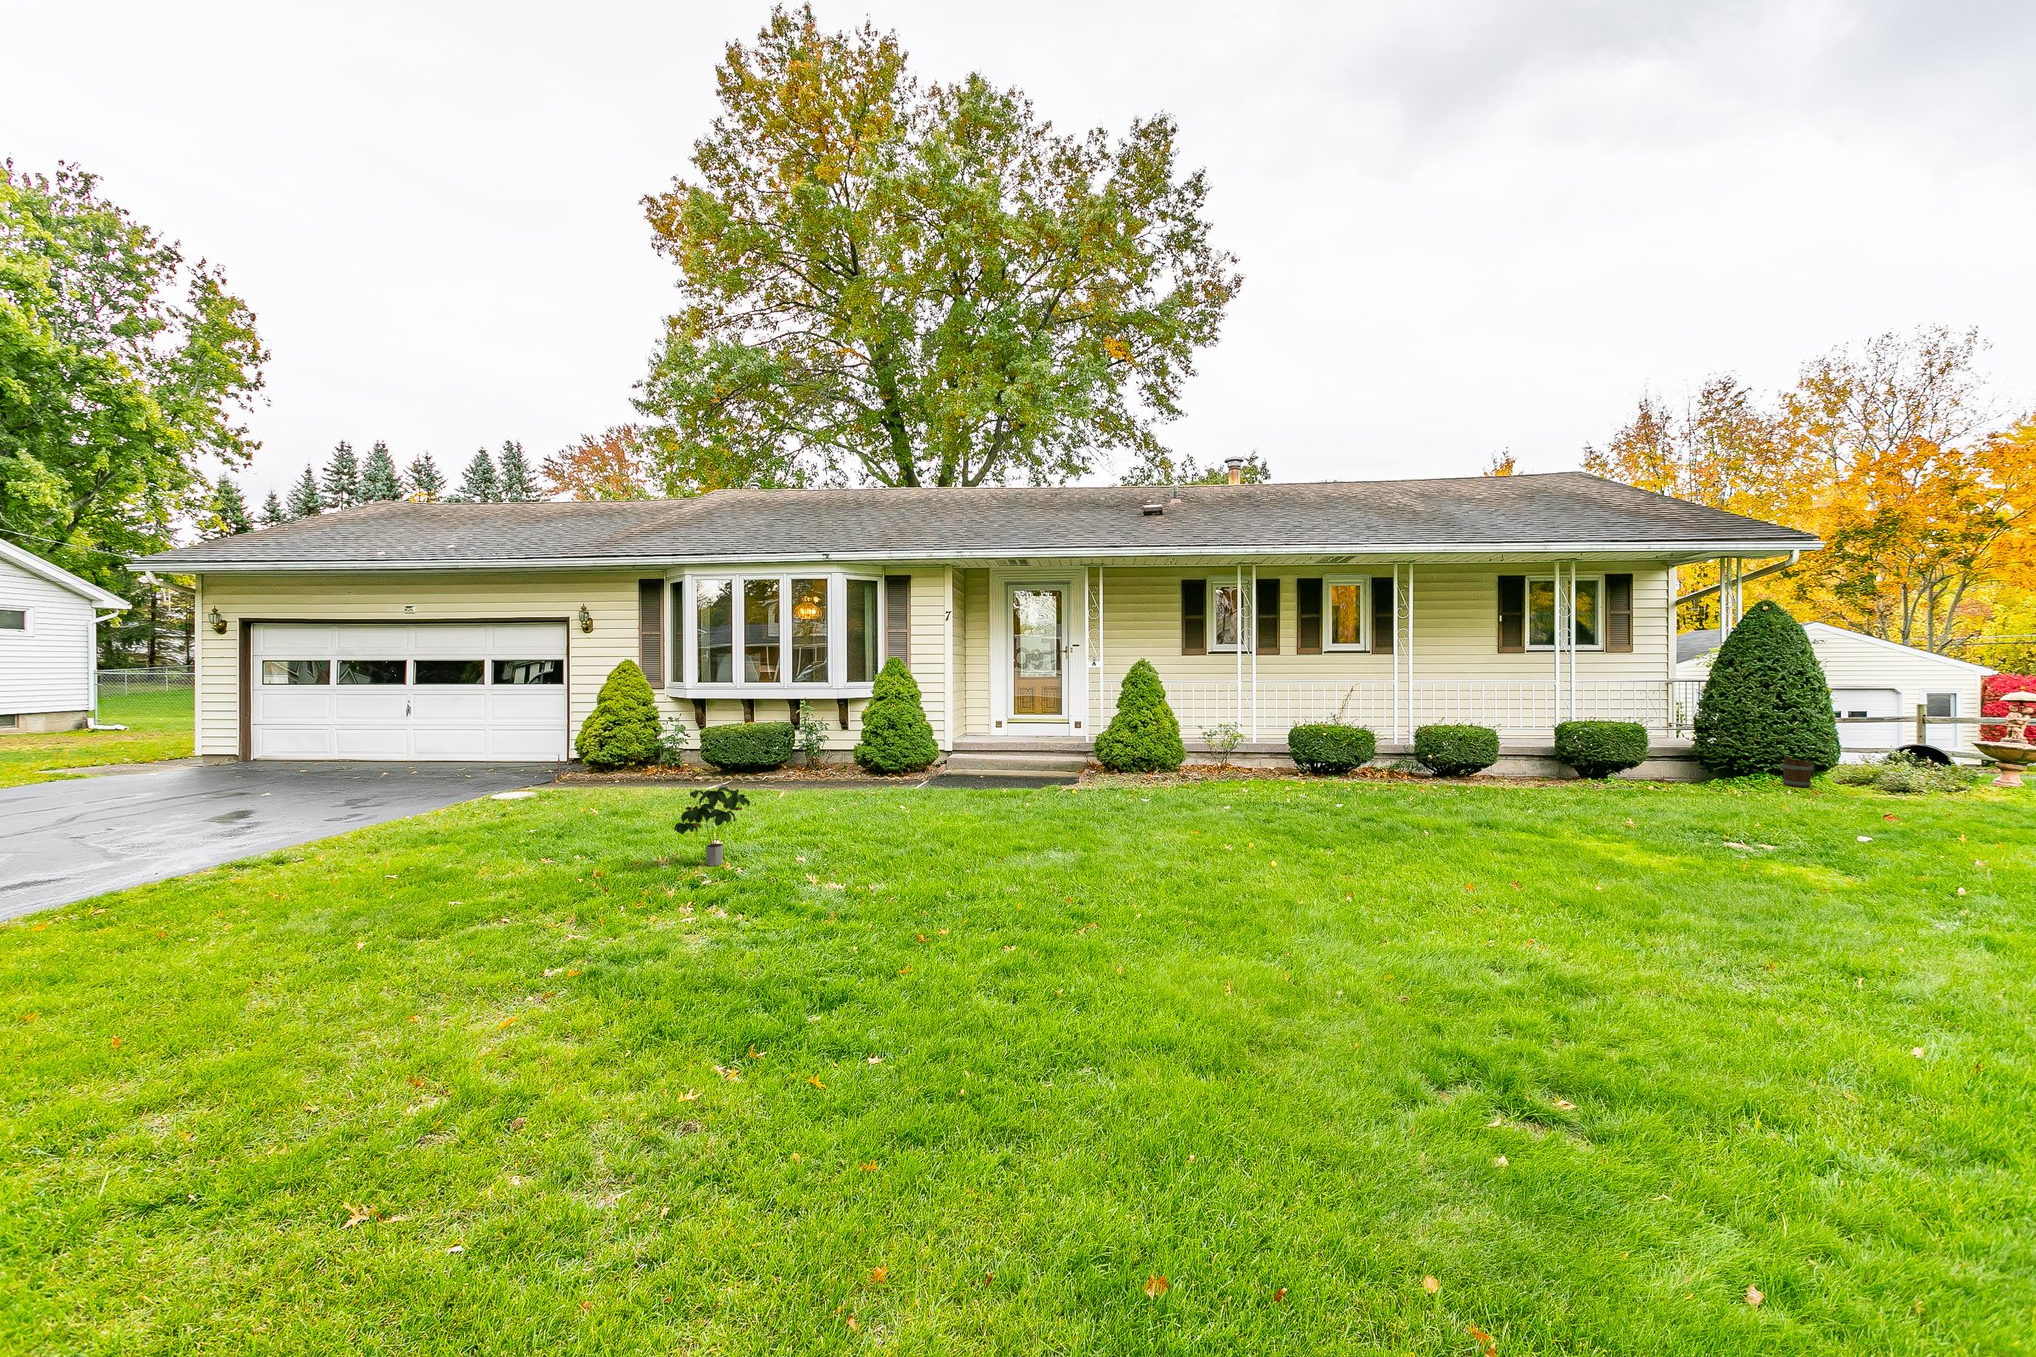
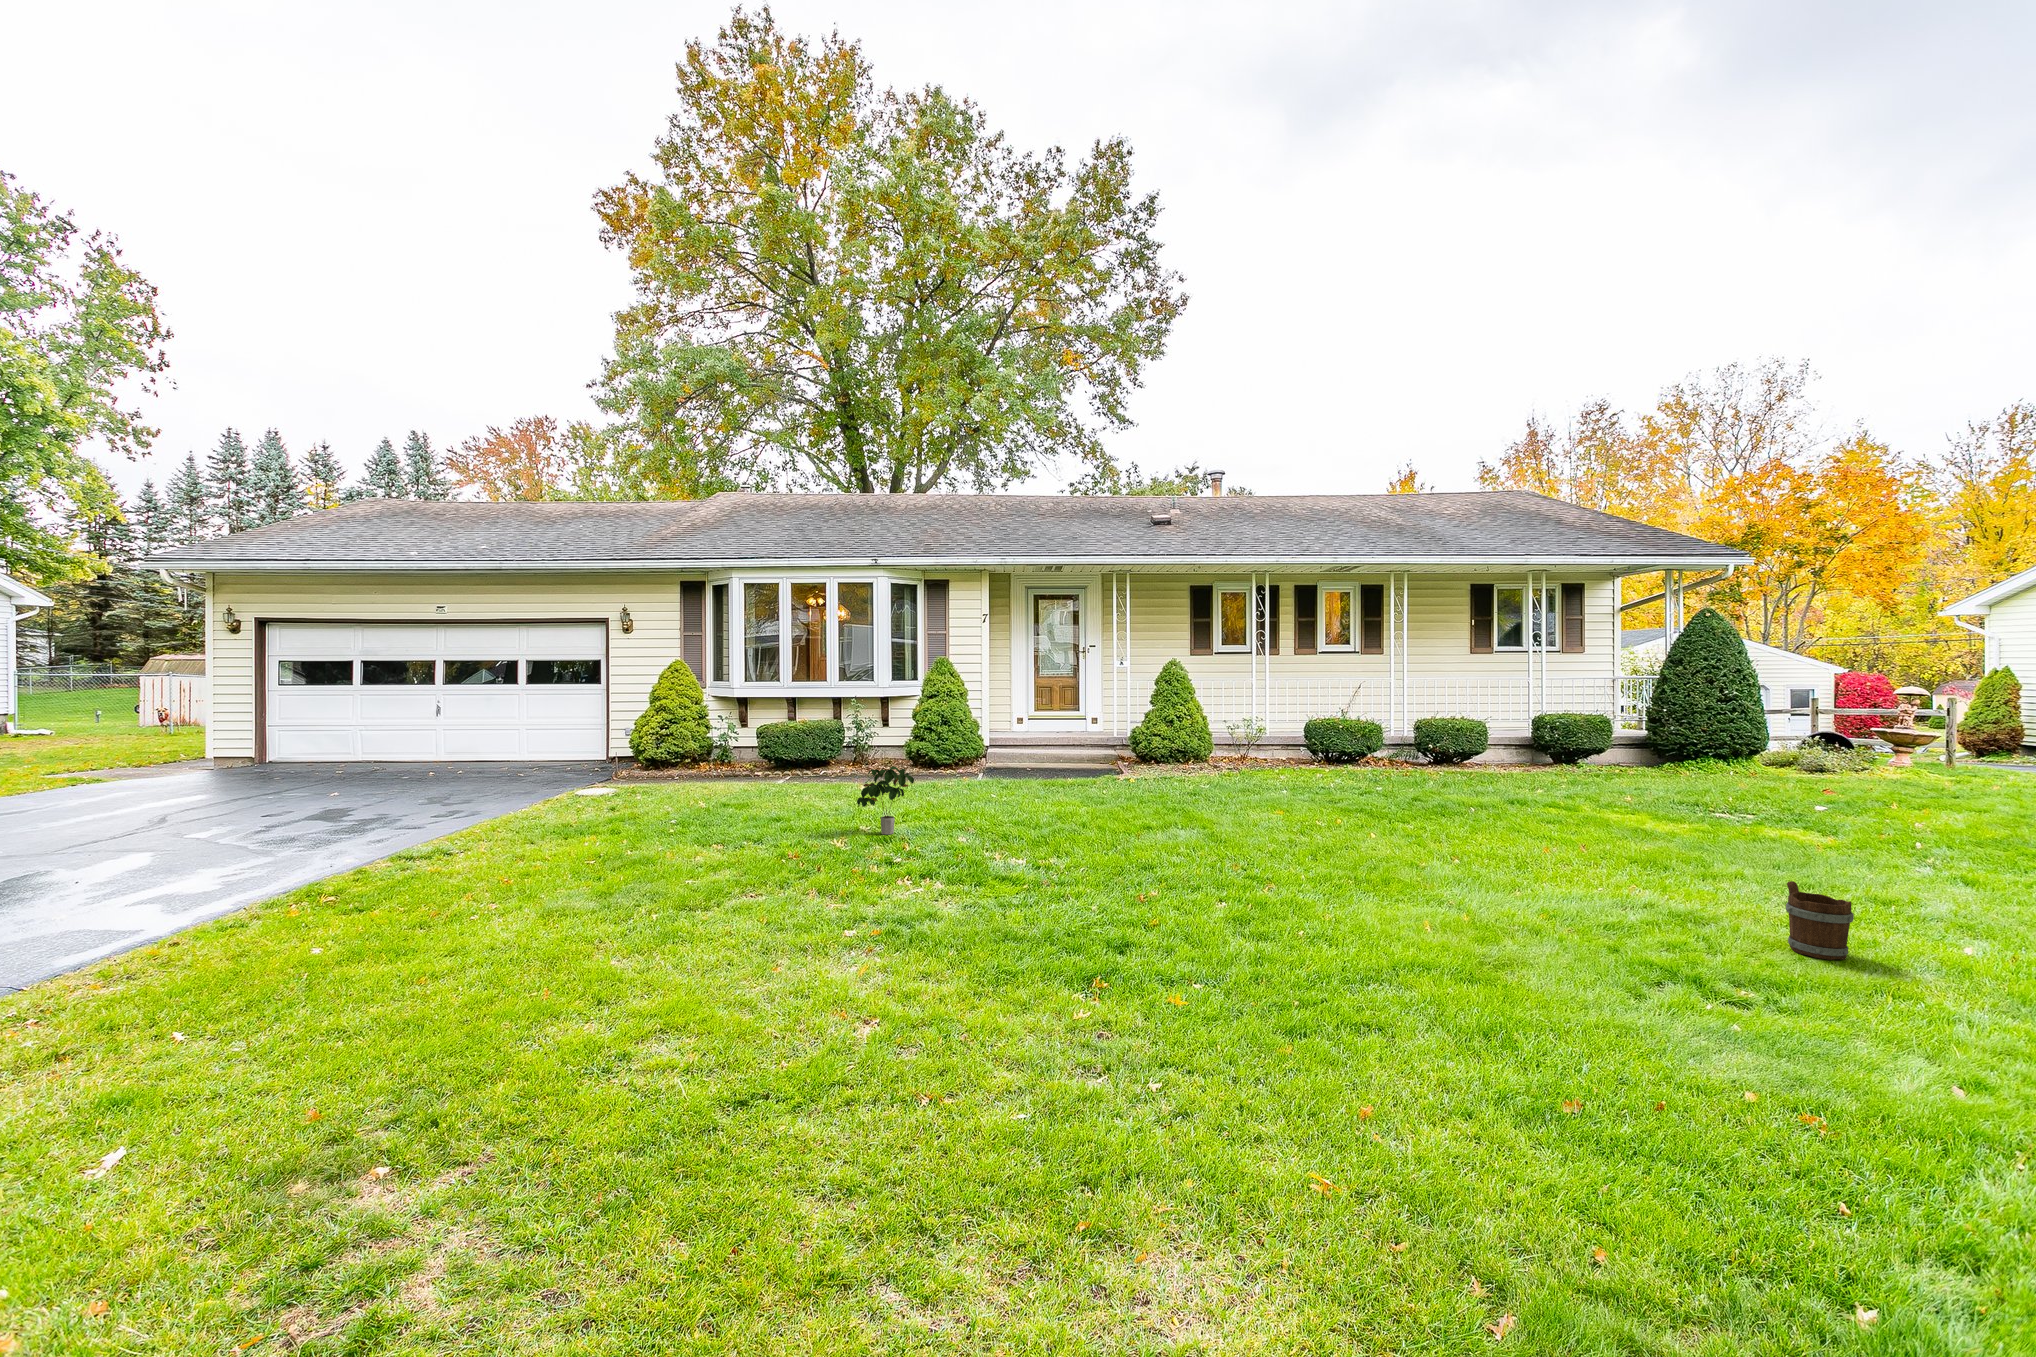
bucket: present [1782,755,1813,787] -> present [1786,881,1854,960]

